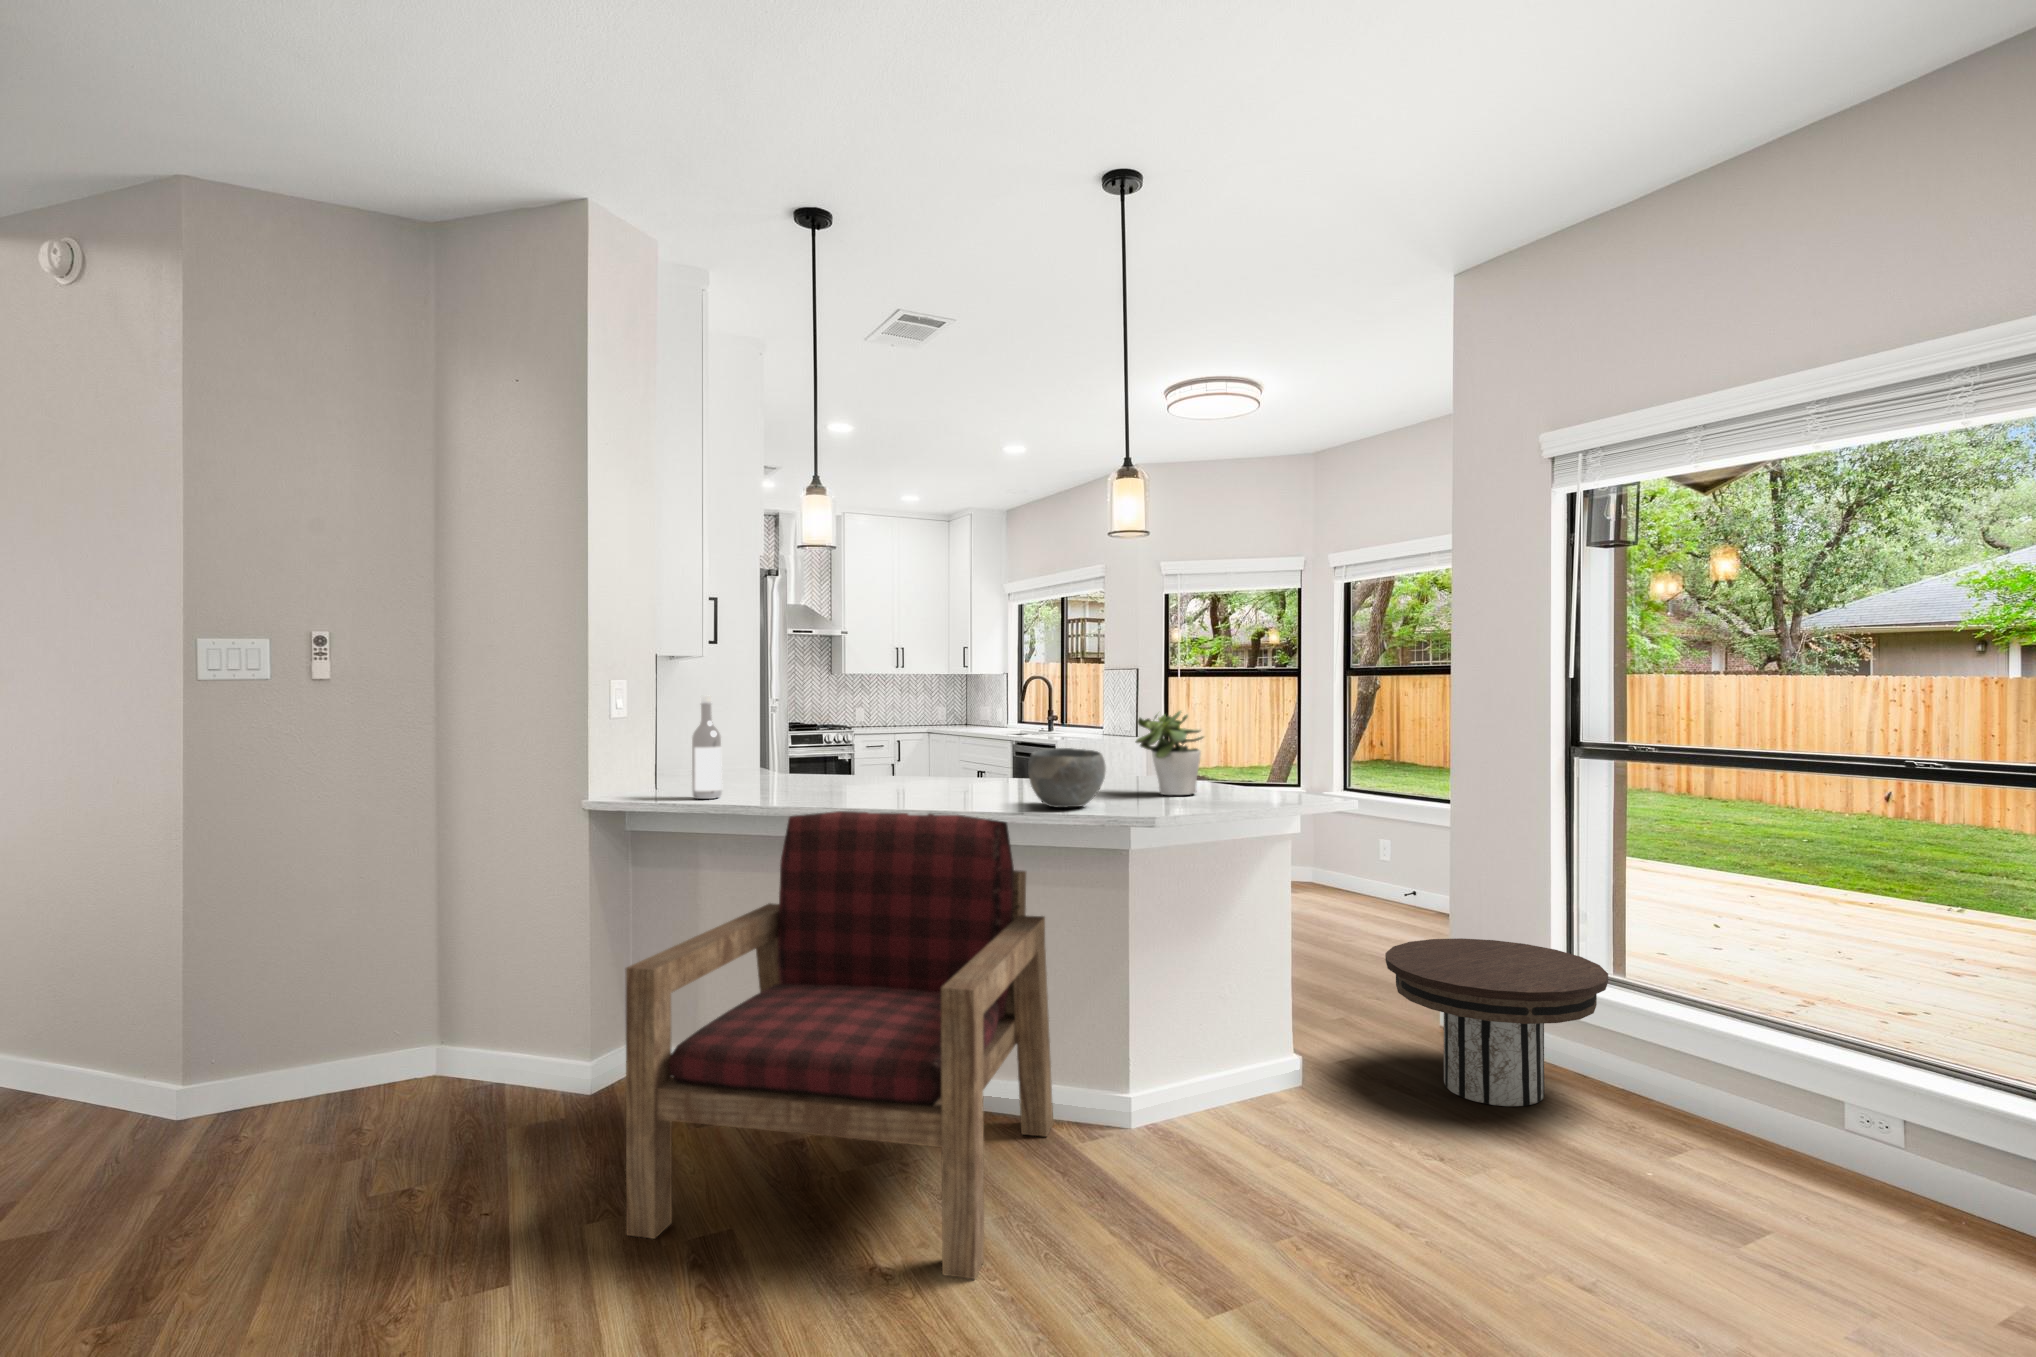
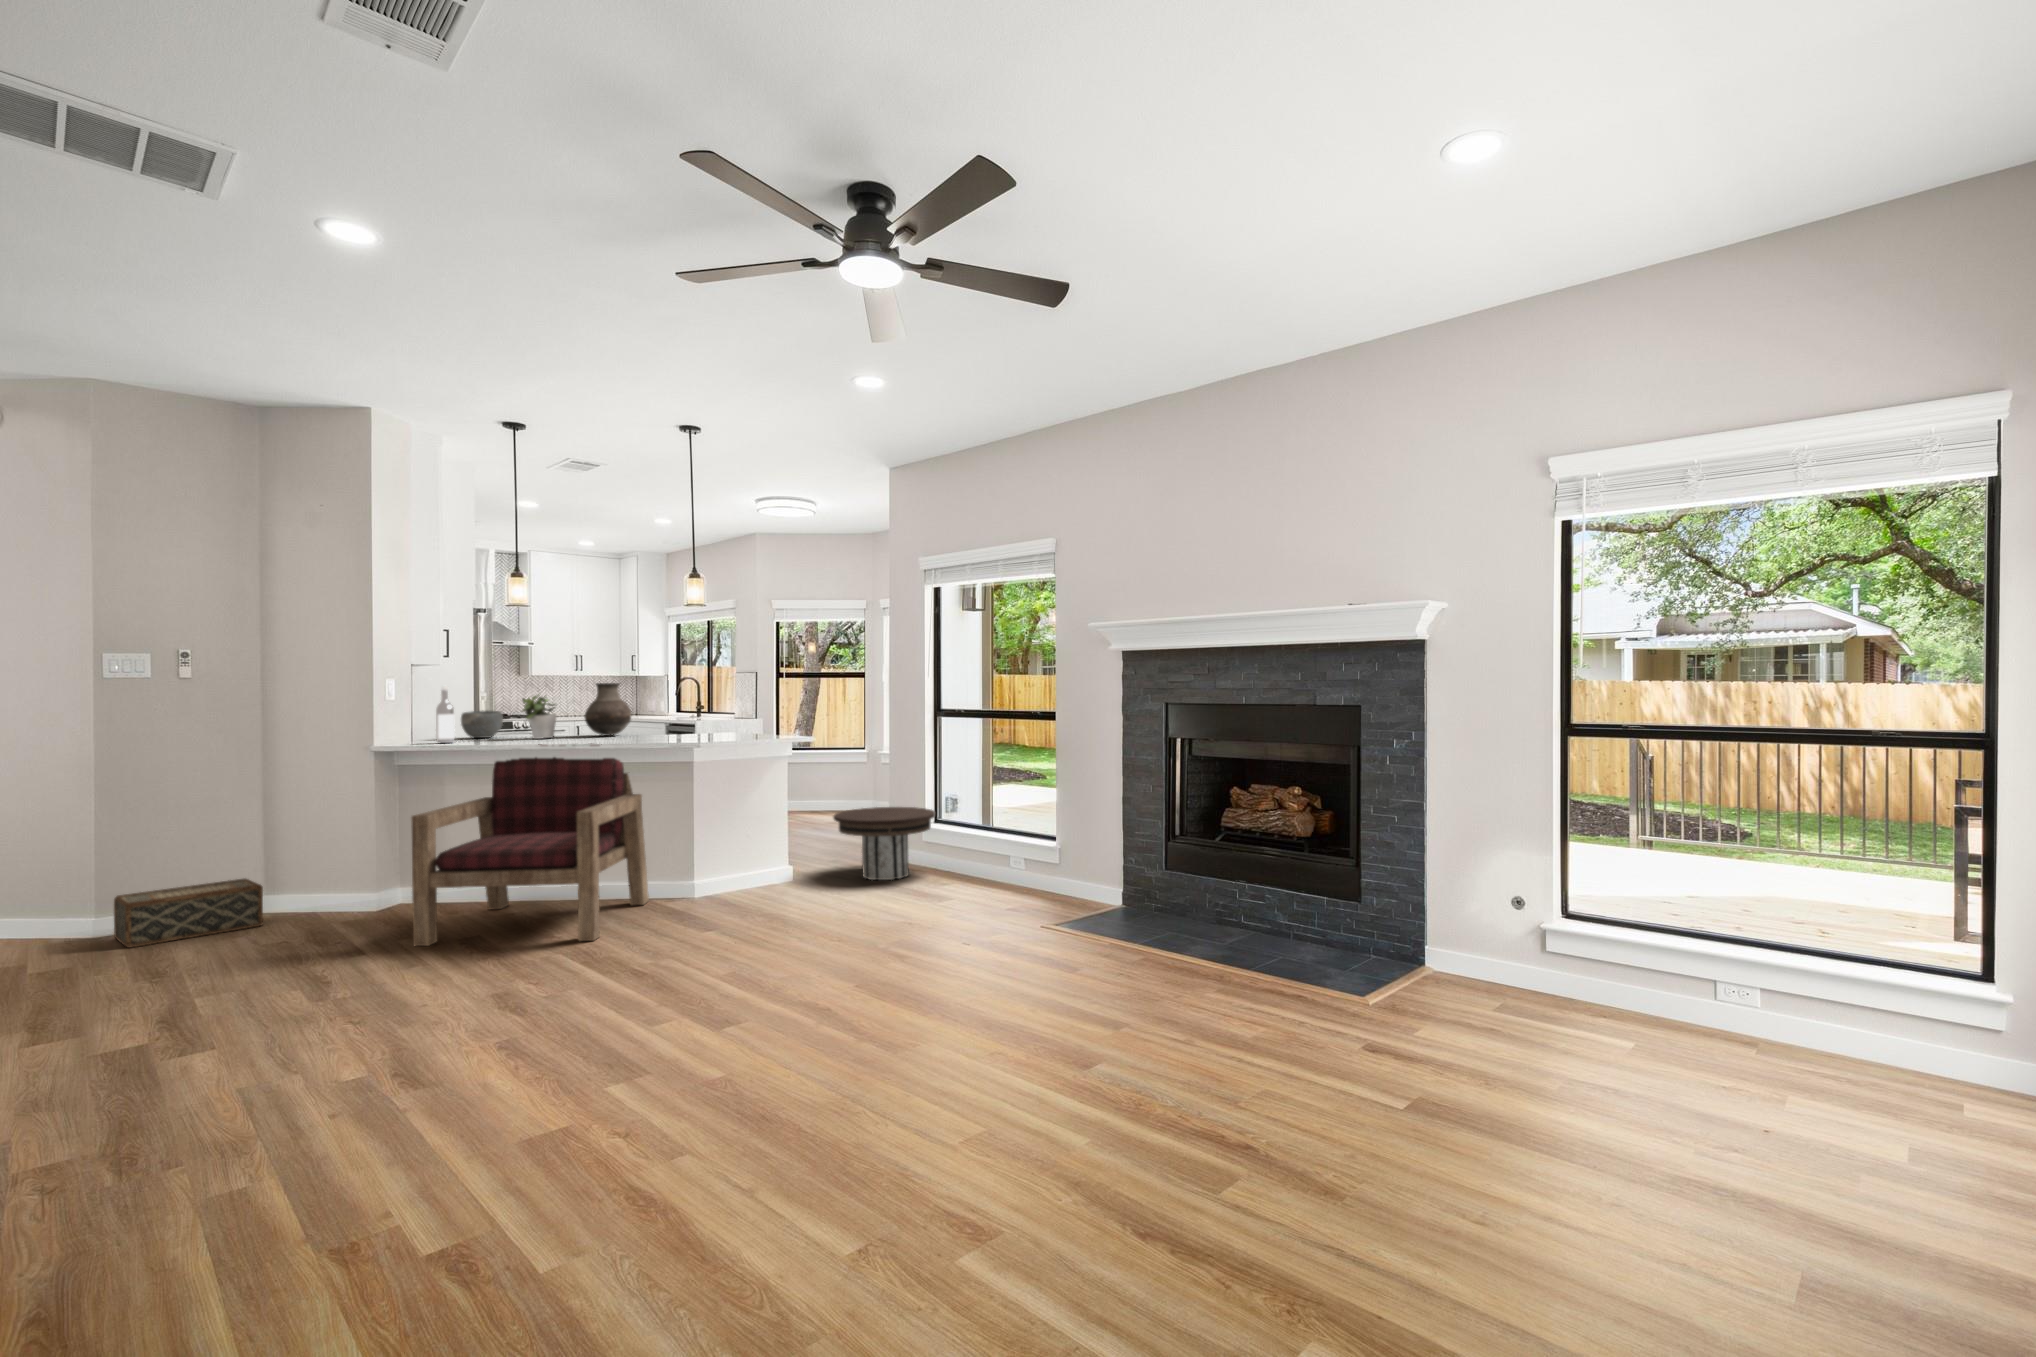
vase: none [933,693,1012,789] -> present [585,683,631,736]
potted plant: present [1136,711,1204,795] -> present [522,694,557,739]
bowl: present [1028,748,1106,808] -> present [461,711,503,738]
woven basket: none [196,1016,420,1155] -> present [114,879,263,948]

